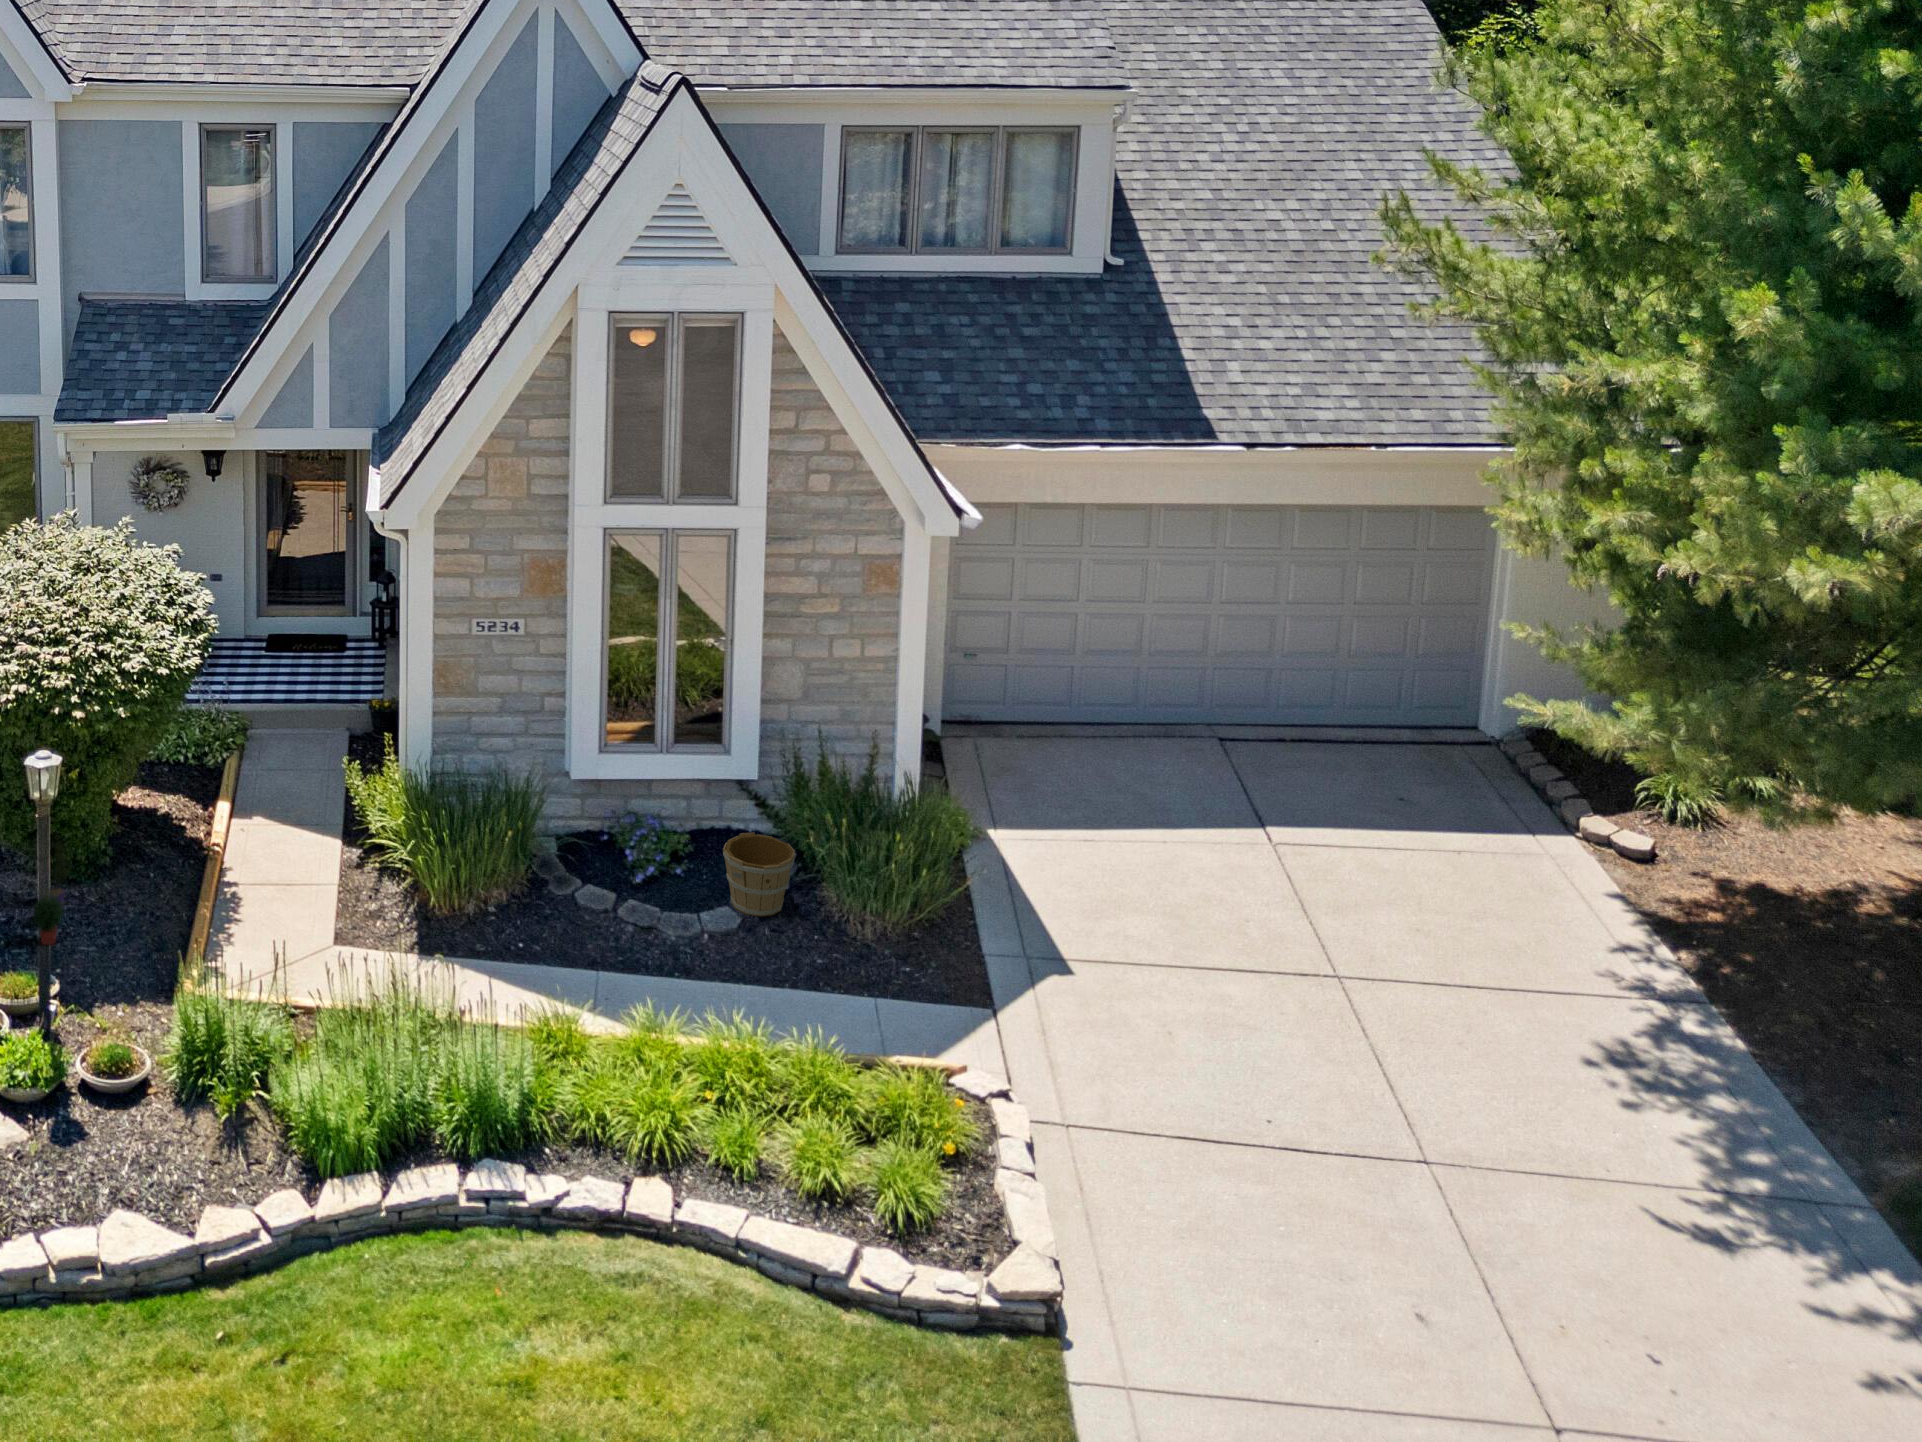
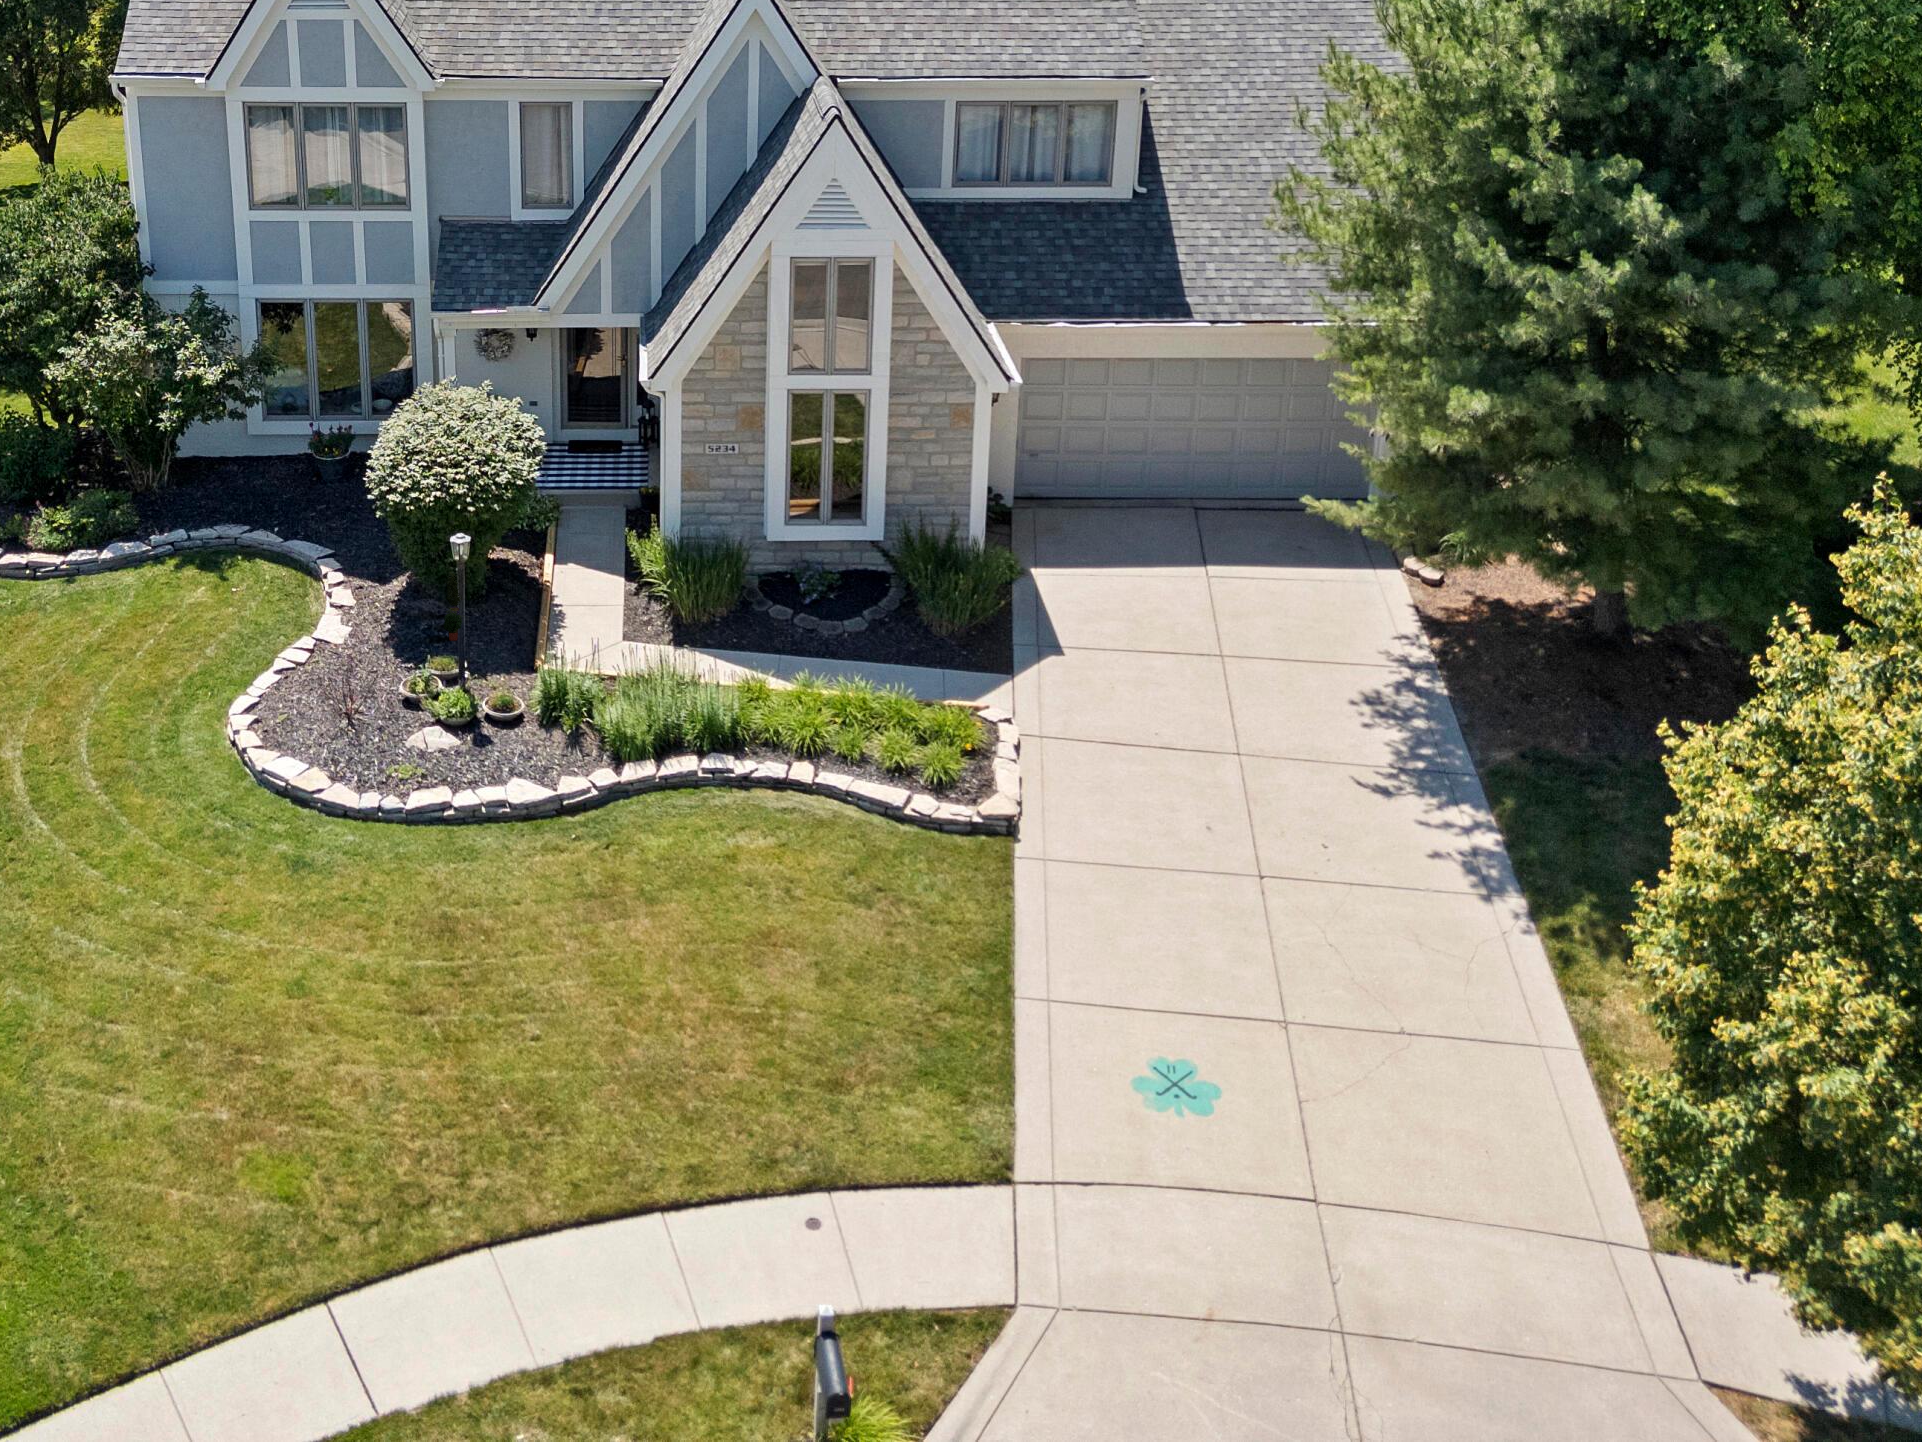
wooden bucket: present [723,832,796,917] -> none [861,571,905,621]

